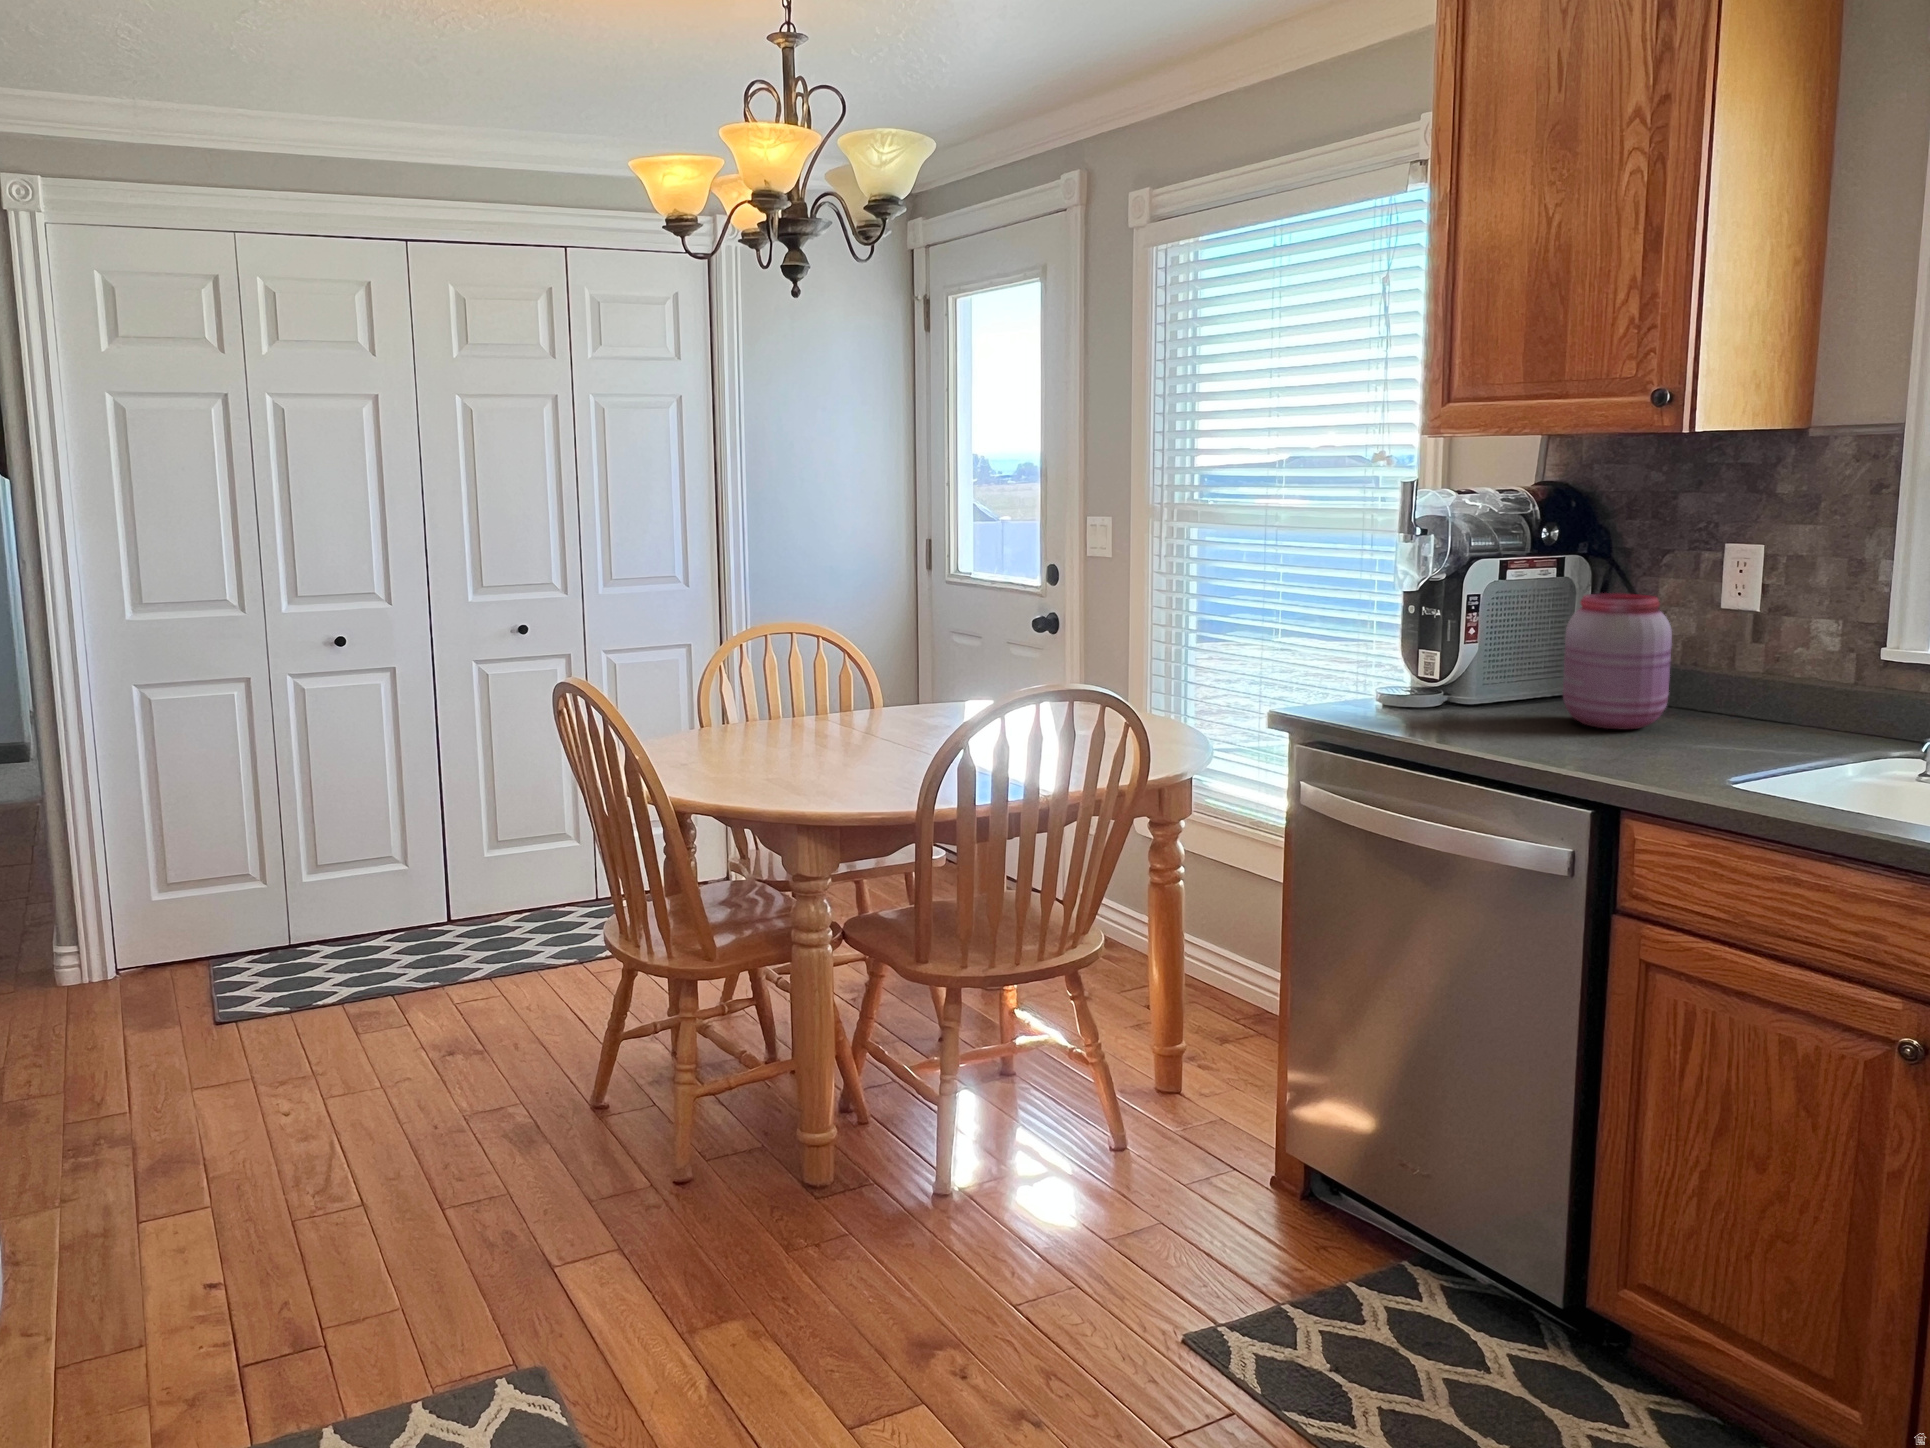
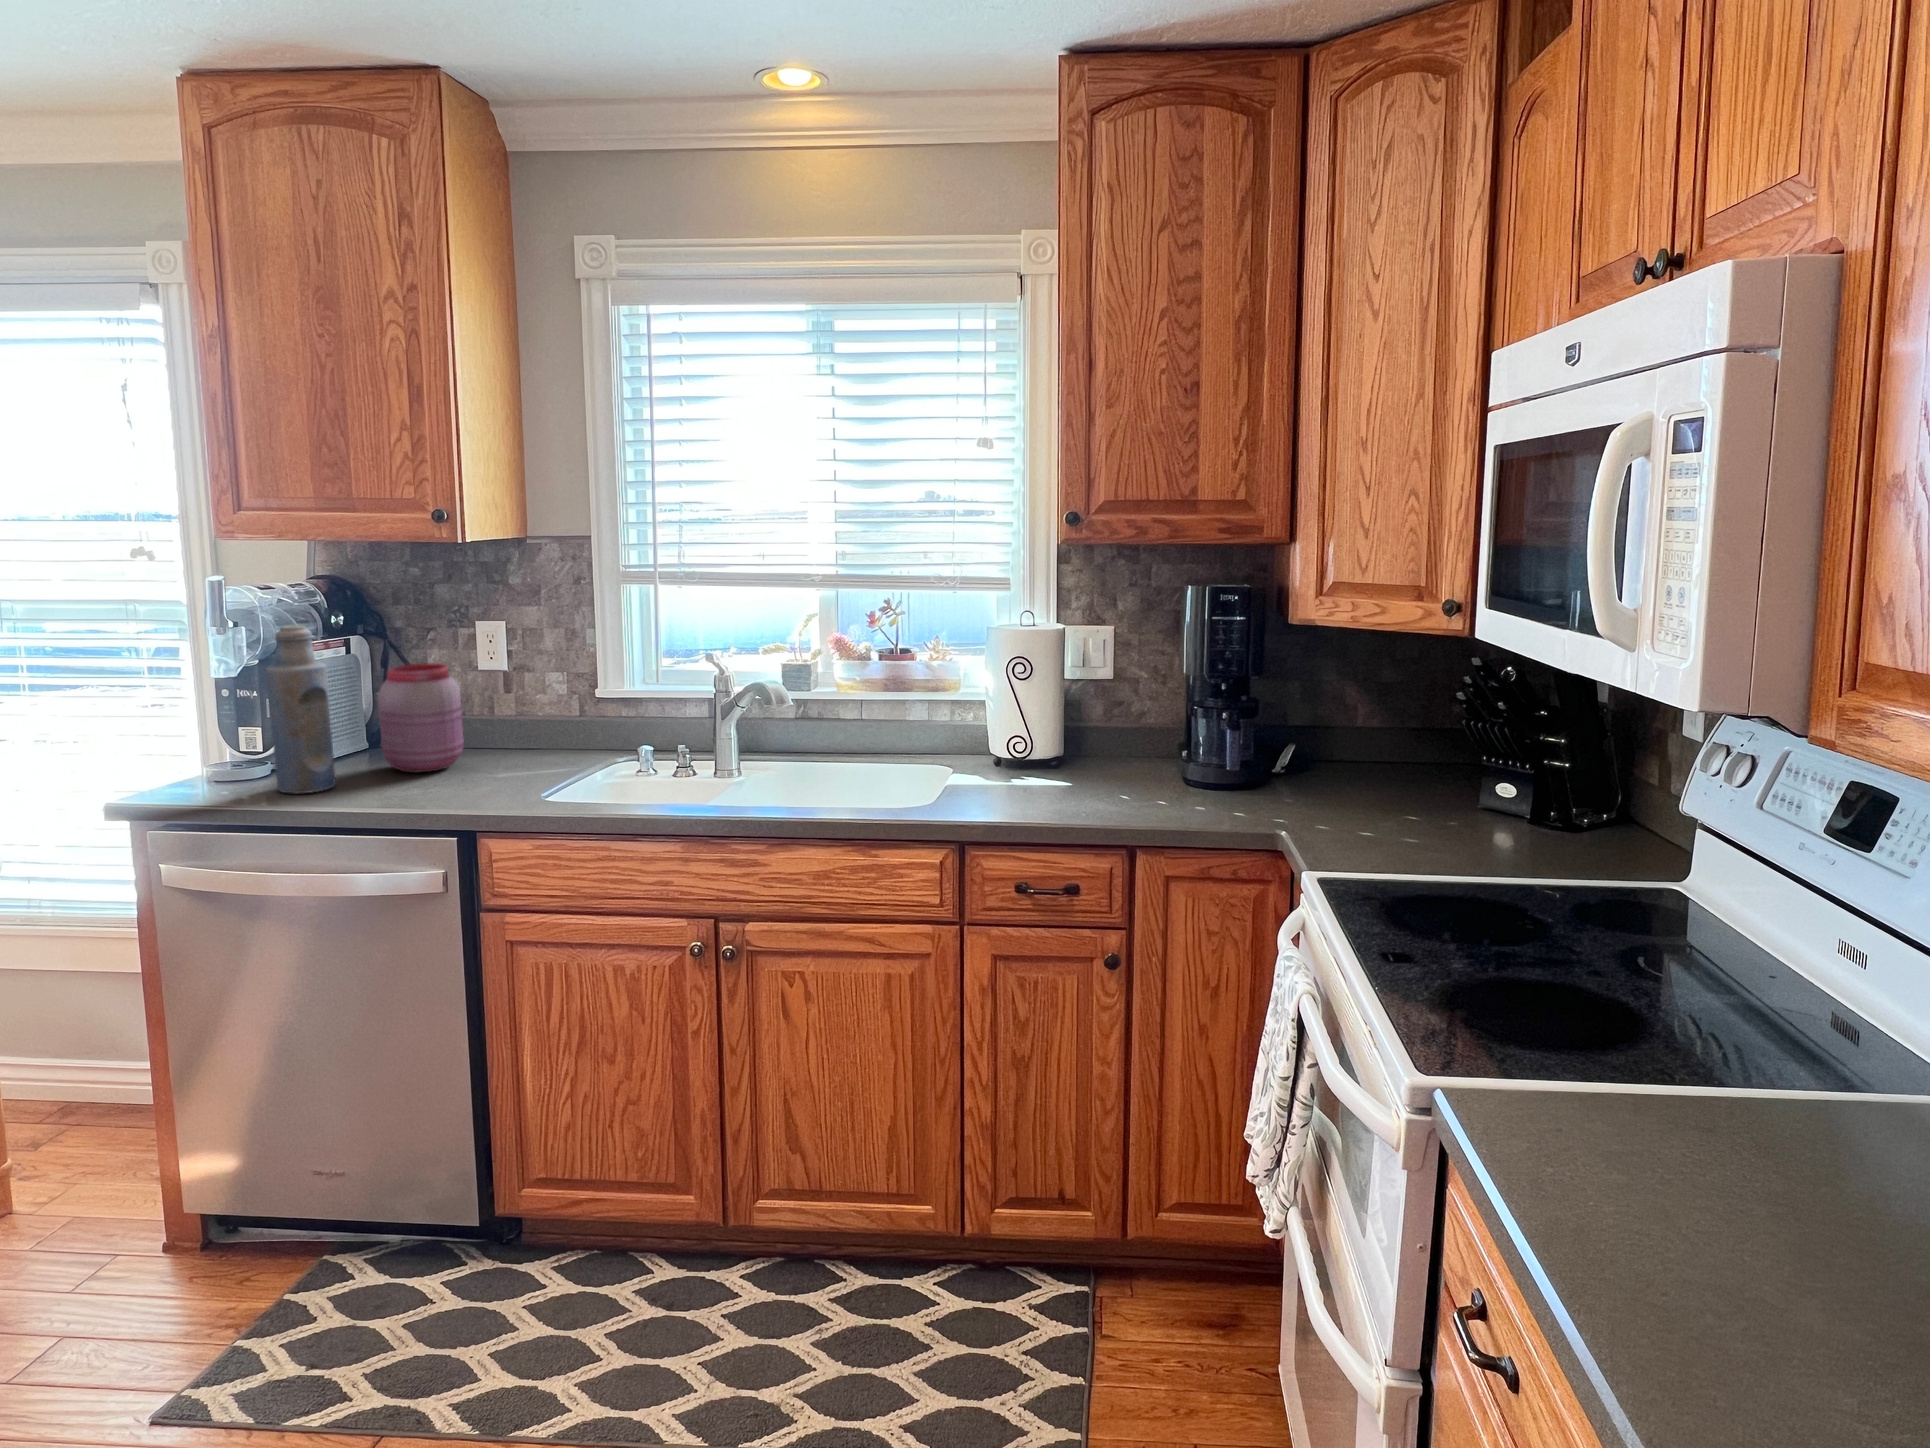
bottle: none [1429,531,1500,727] -> present [266,626,335,794]

